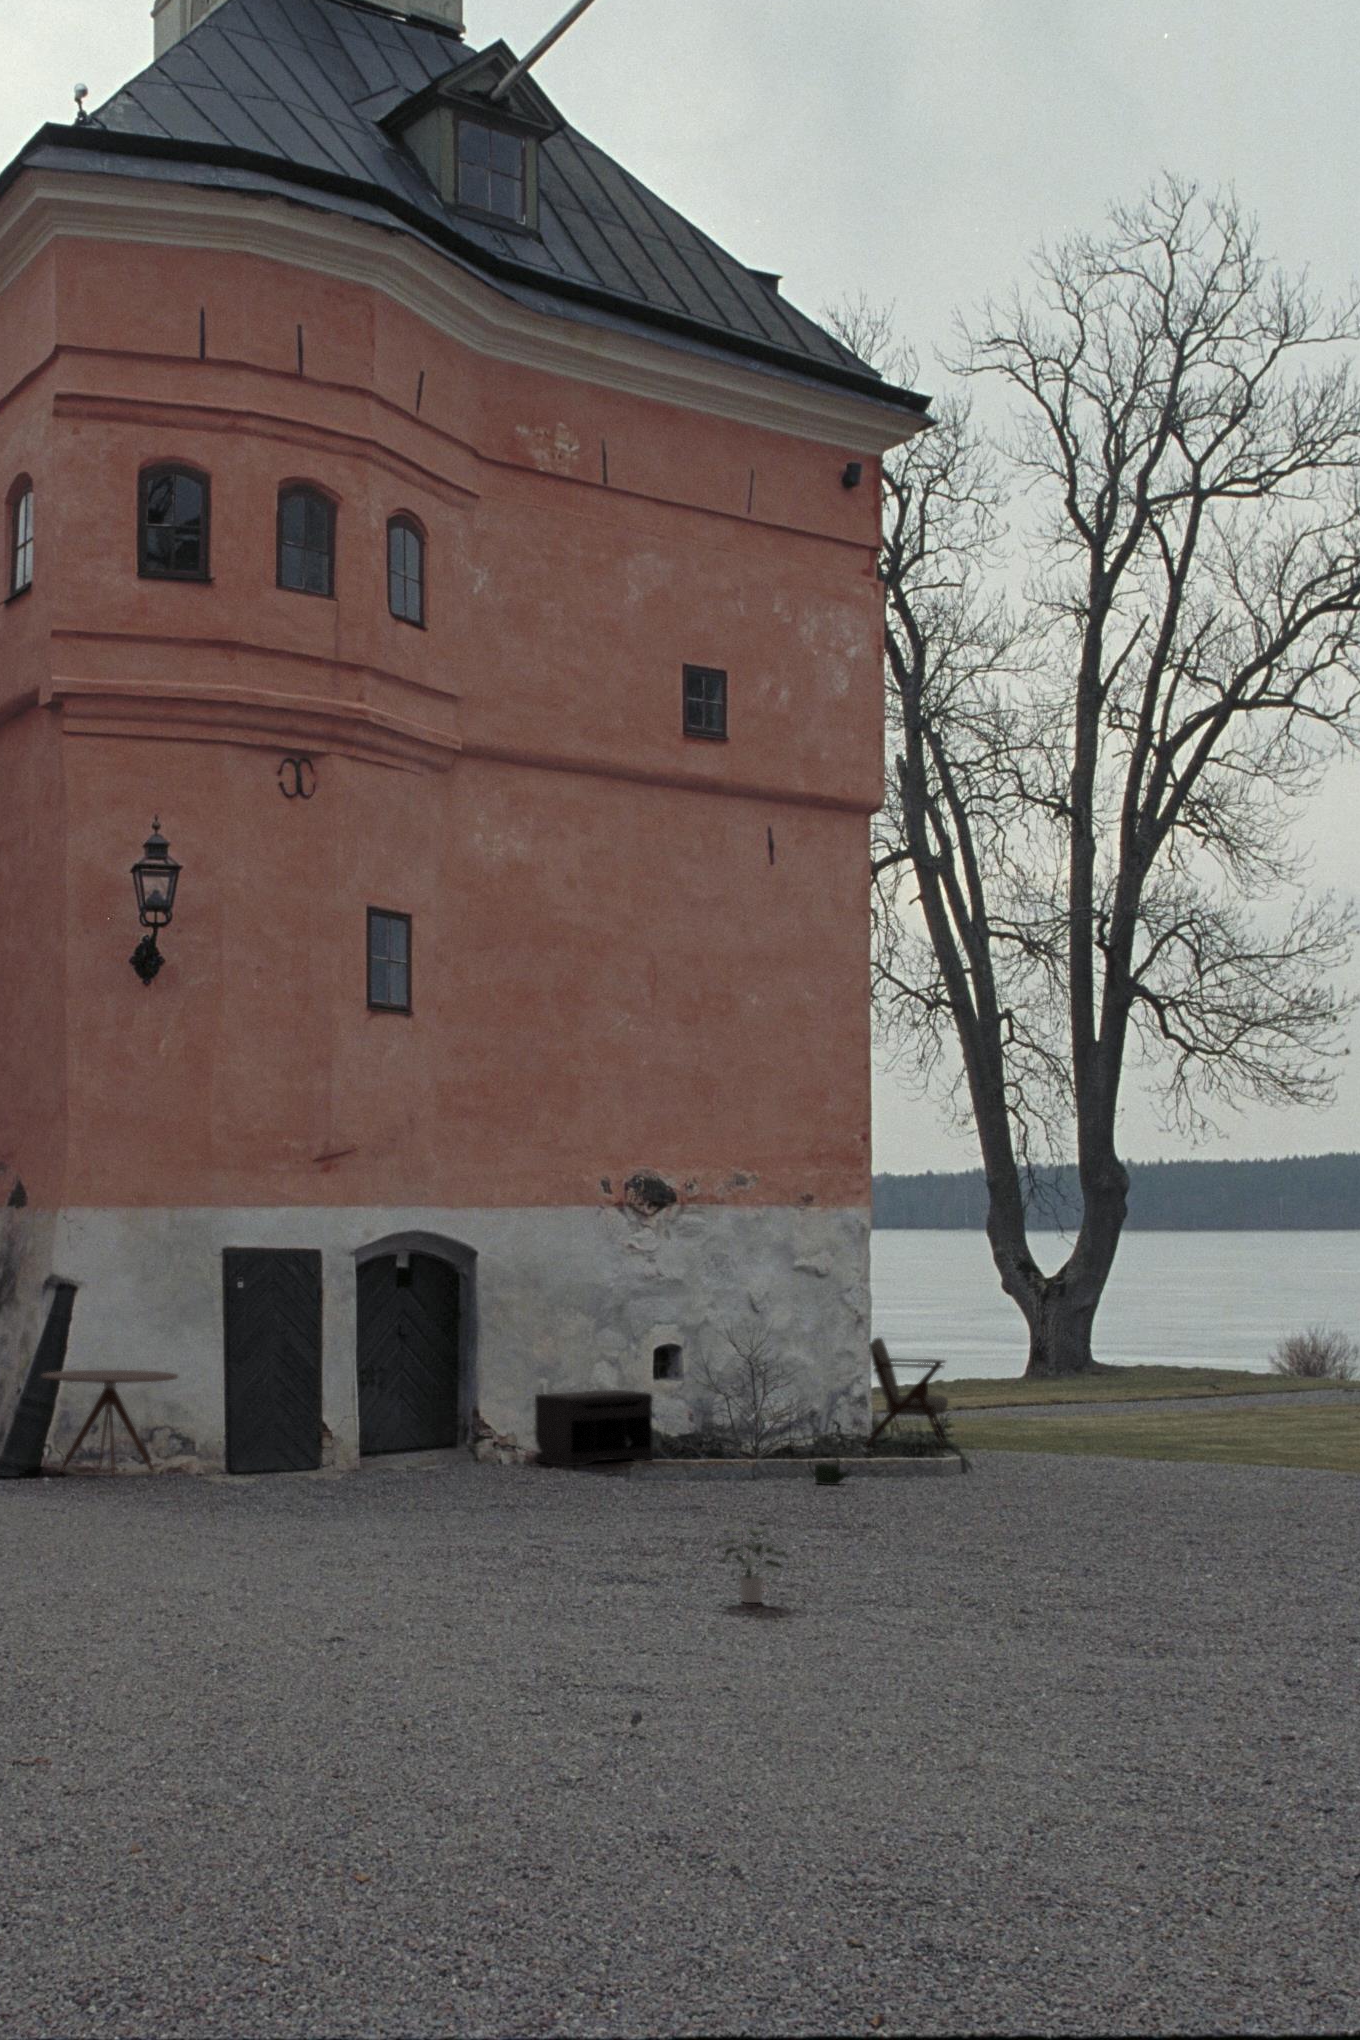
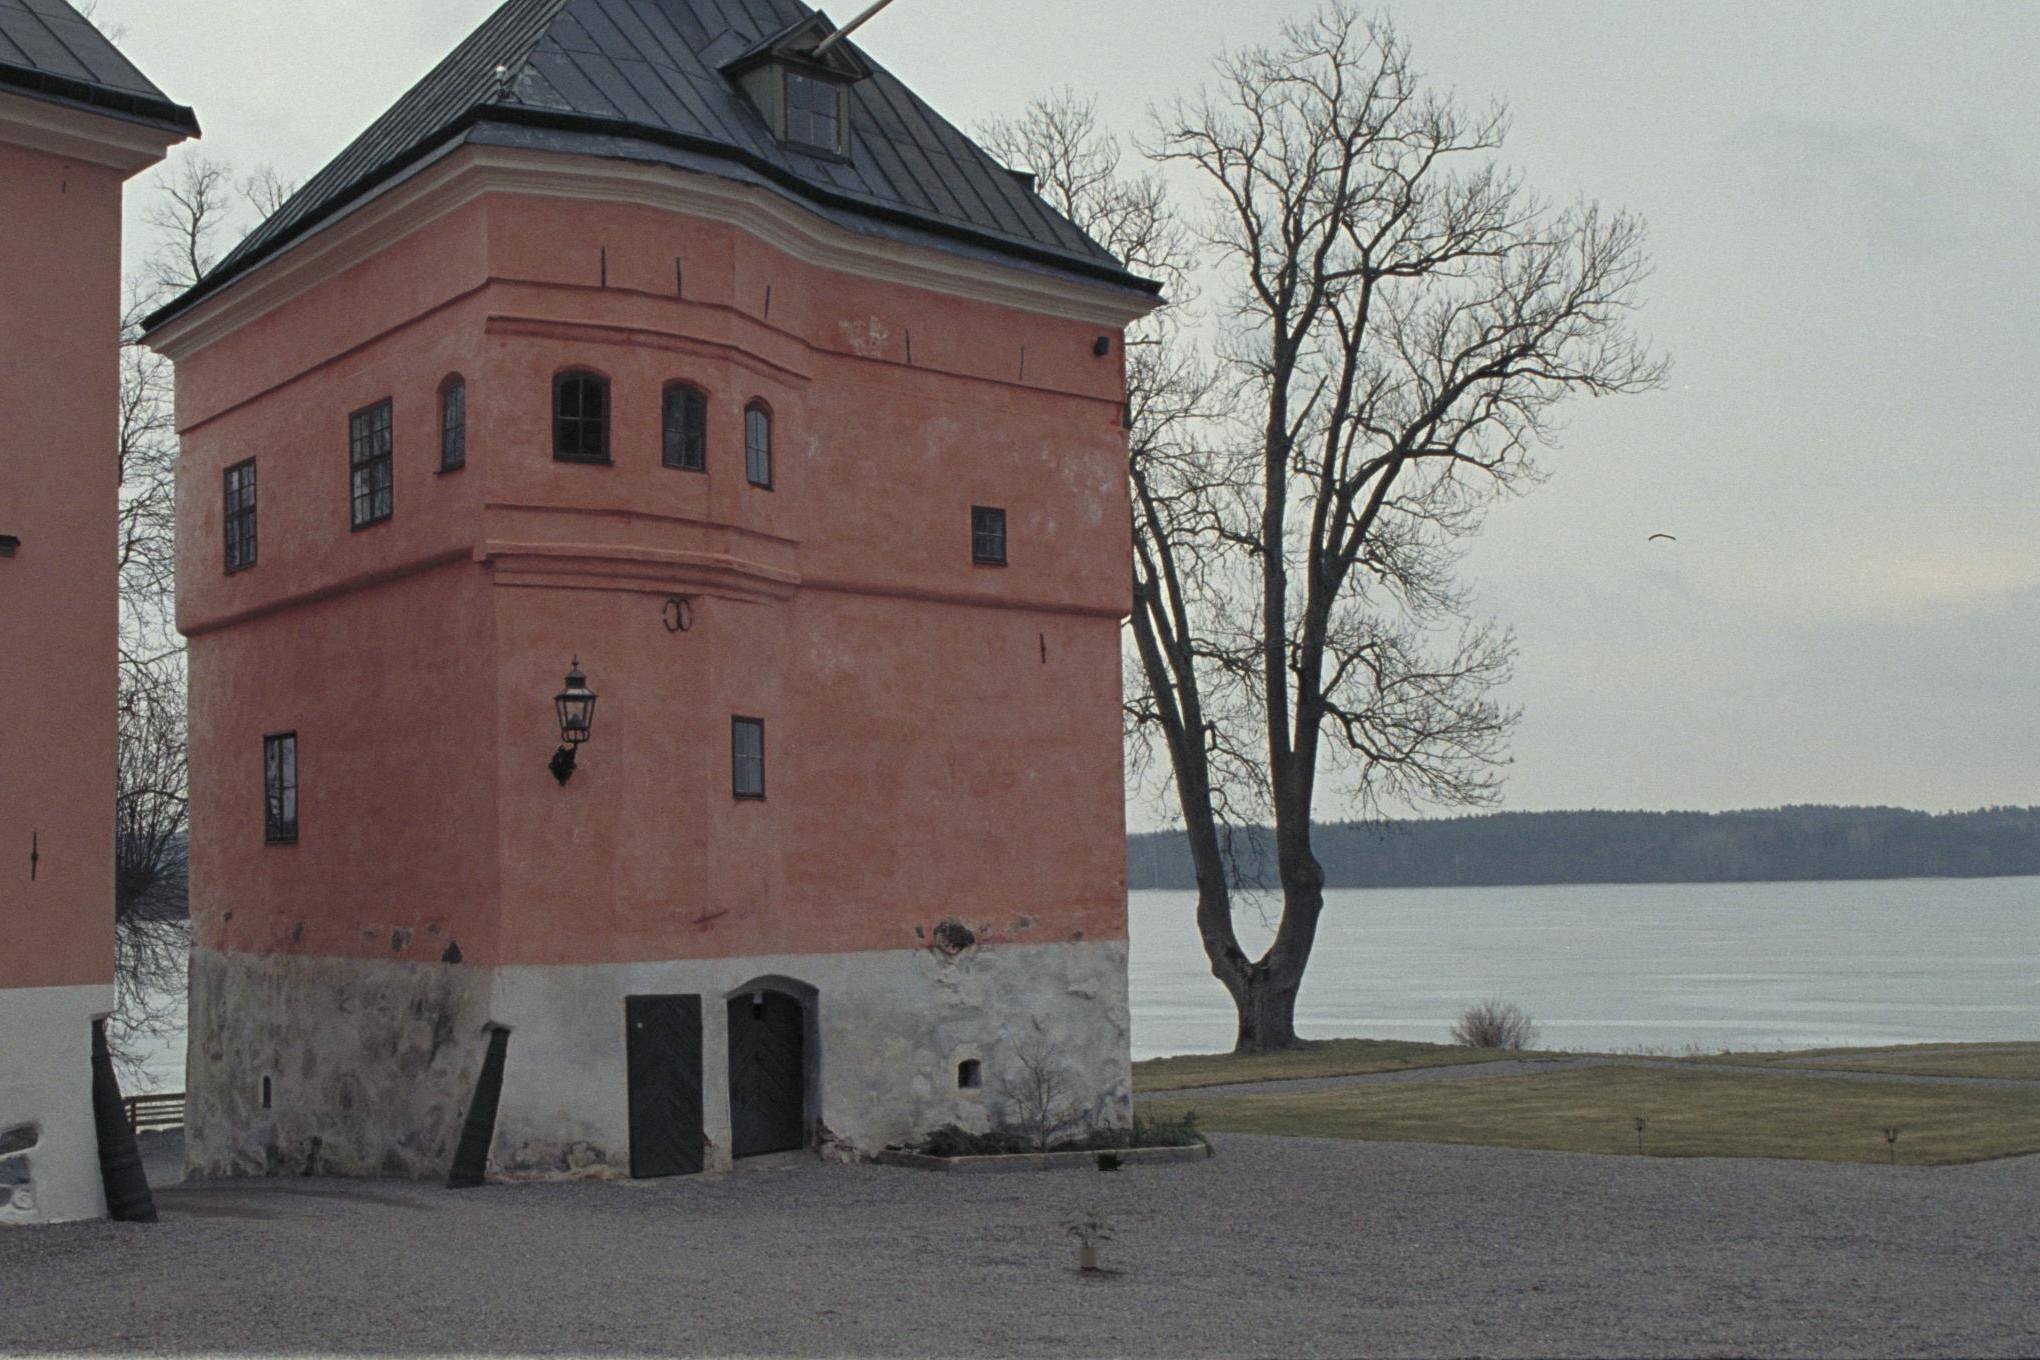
lounge chair: present [866,1338,948,1447] -> none [1124,1048,1189,1137]
round table: present [42,1370,178,1477] -> none [488,1098,598,1185]
bench: present [535,1390,653,1465] -> none [867,1098,961,1162]

